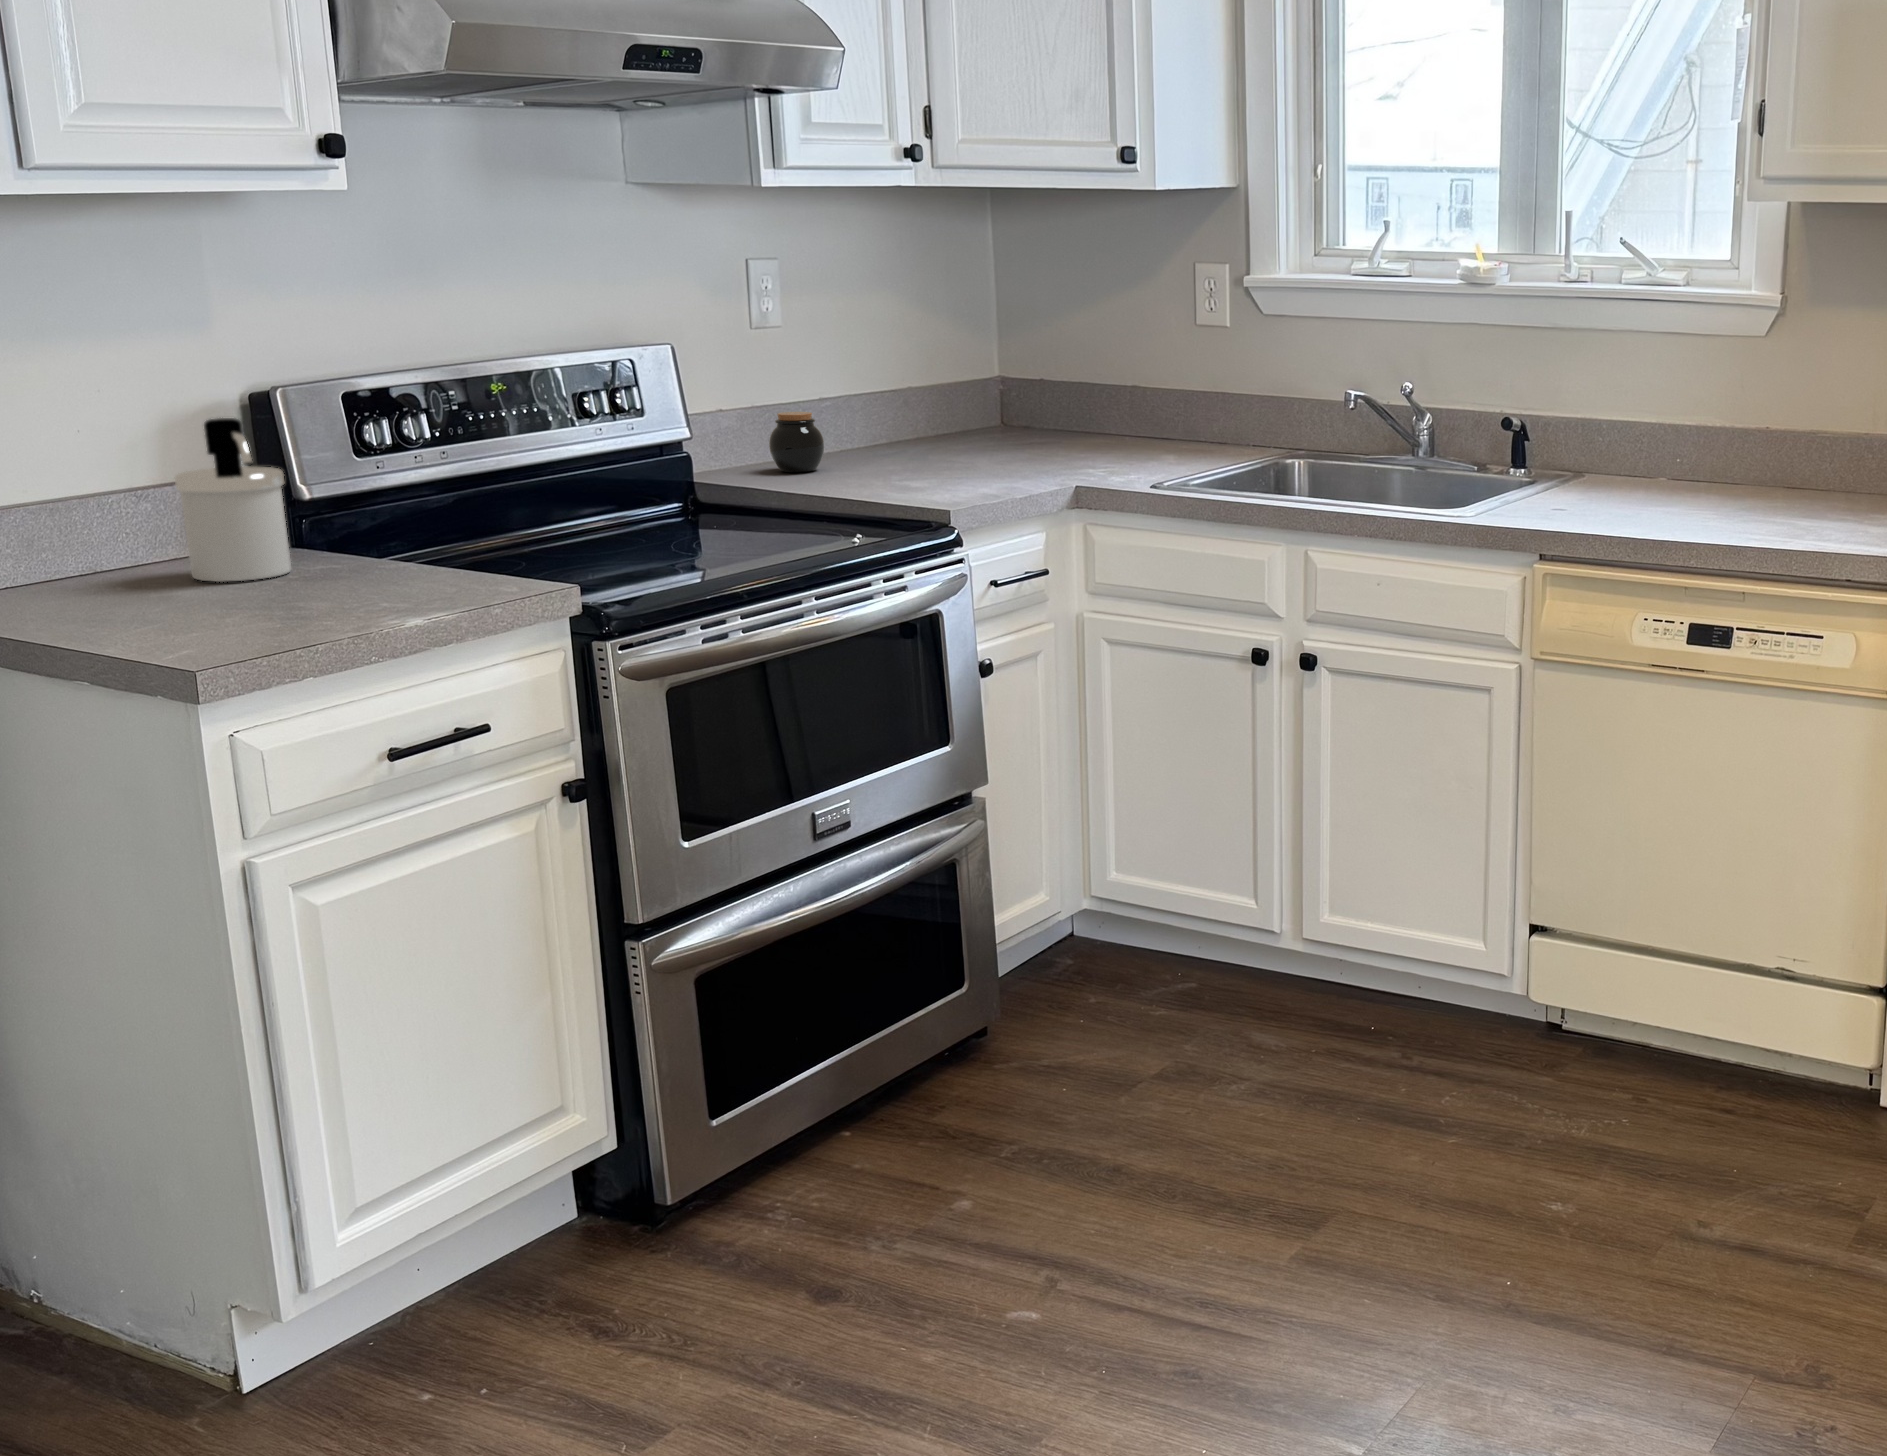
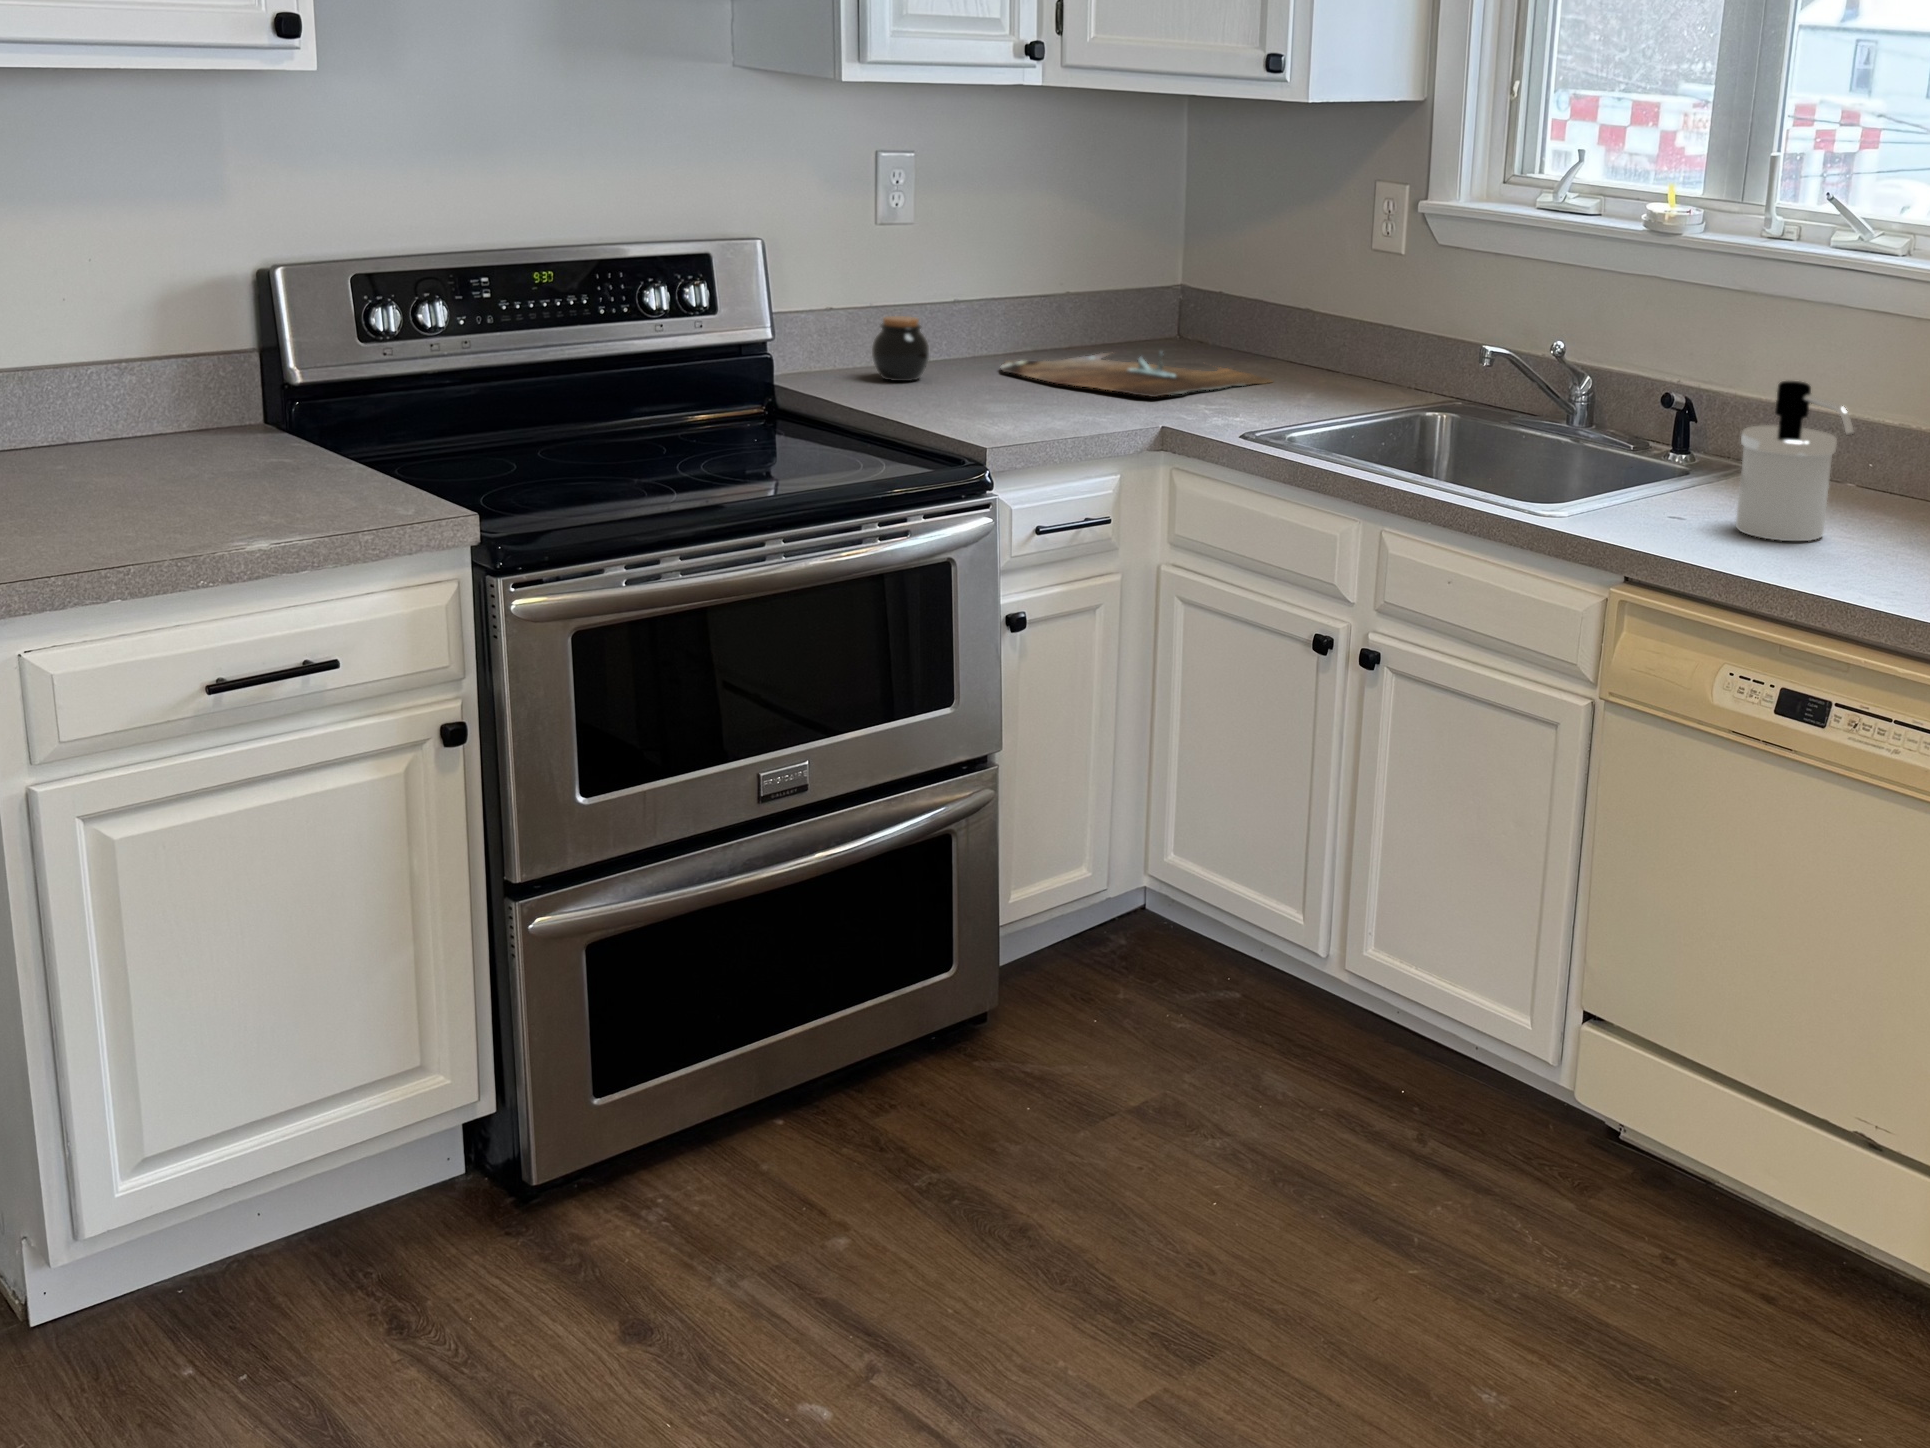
soap dispenser: present [175,418,291,582] -> present [1736,381,1853,541]
cutting board: none [880,427,1135,464] -> present [1001,352,1274,397]

